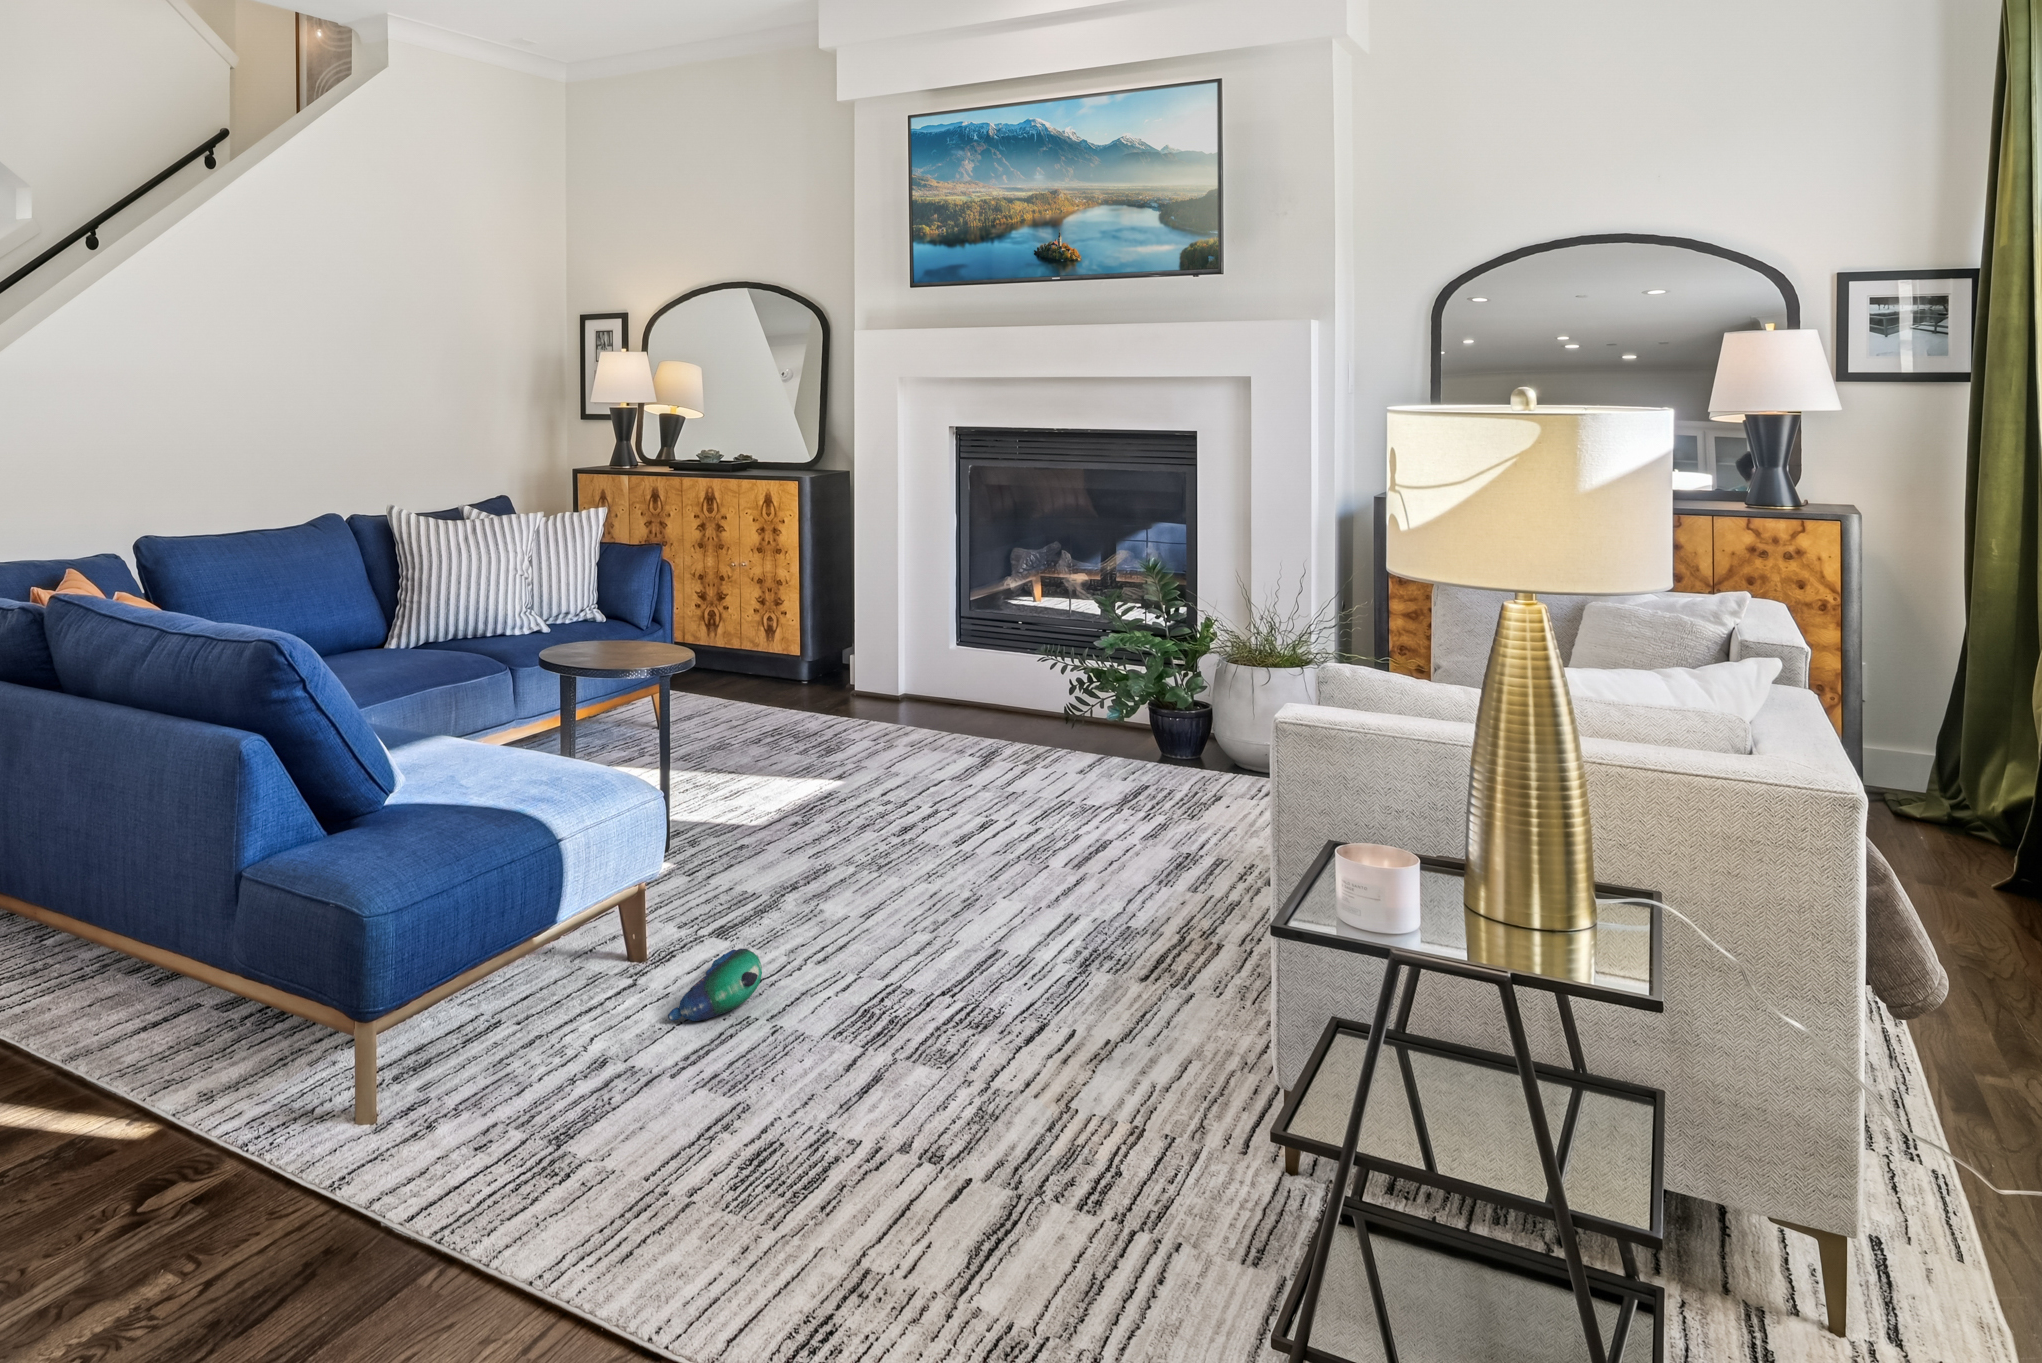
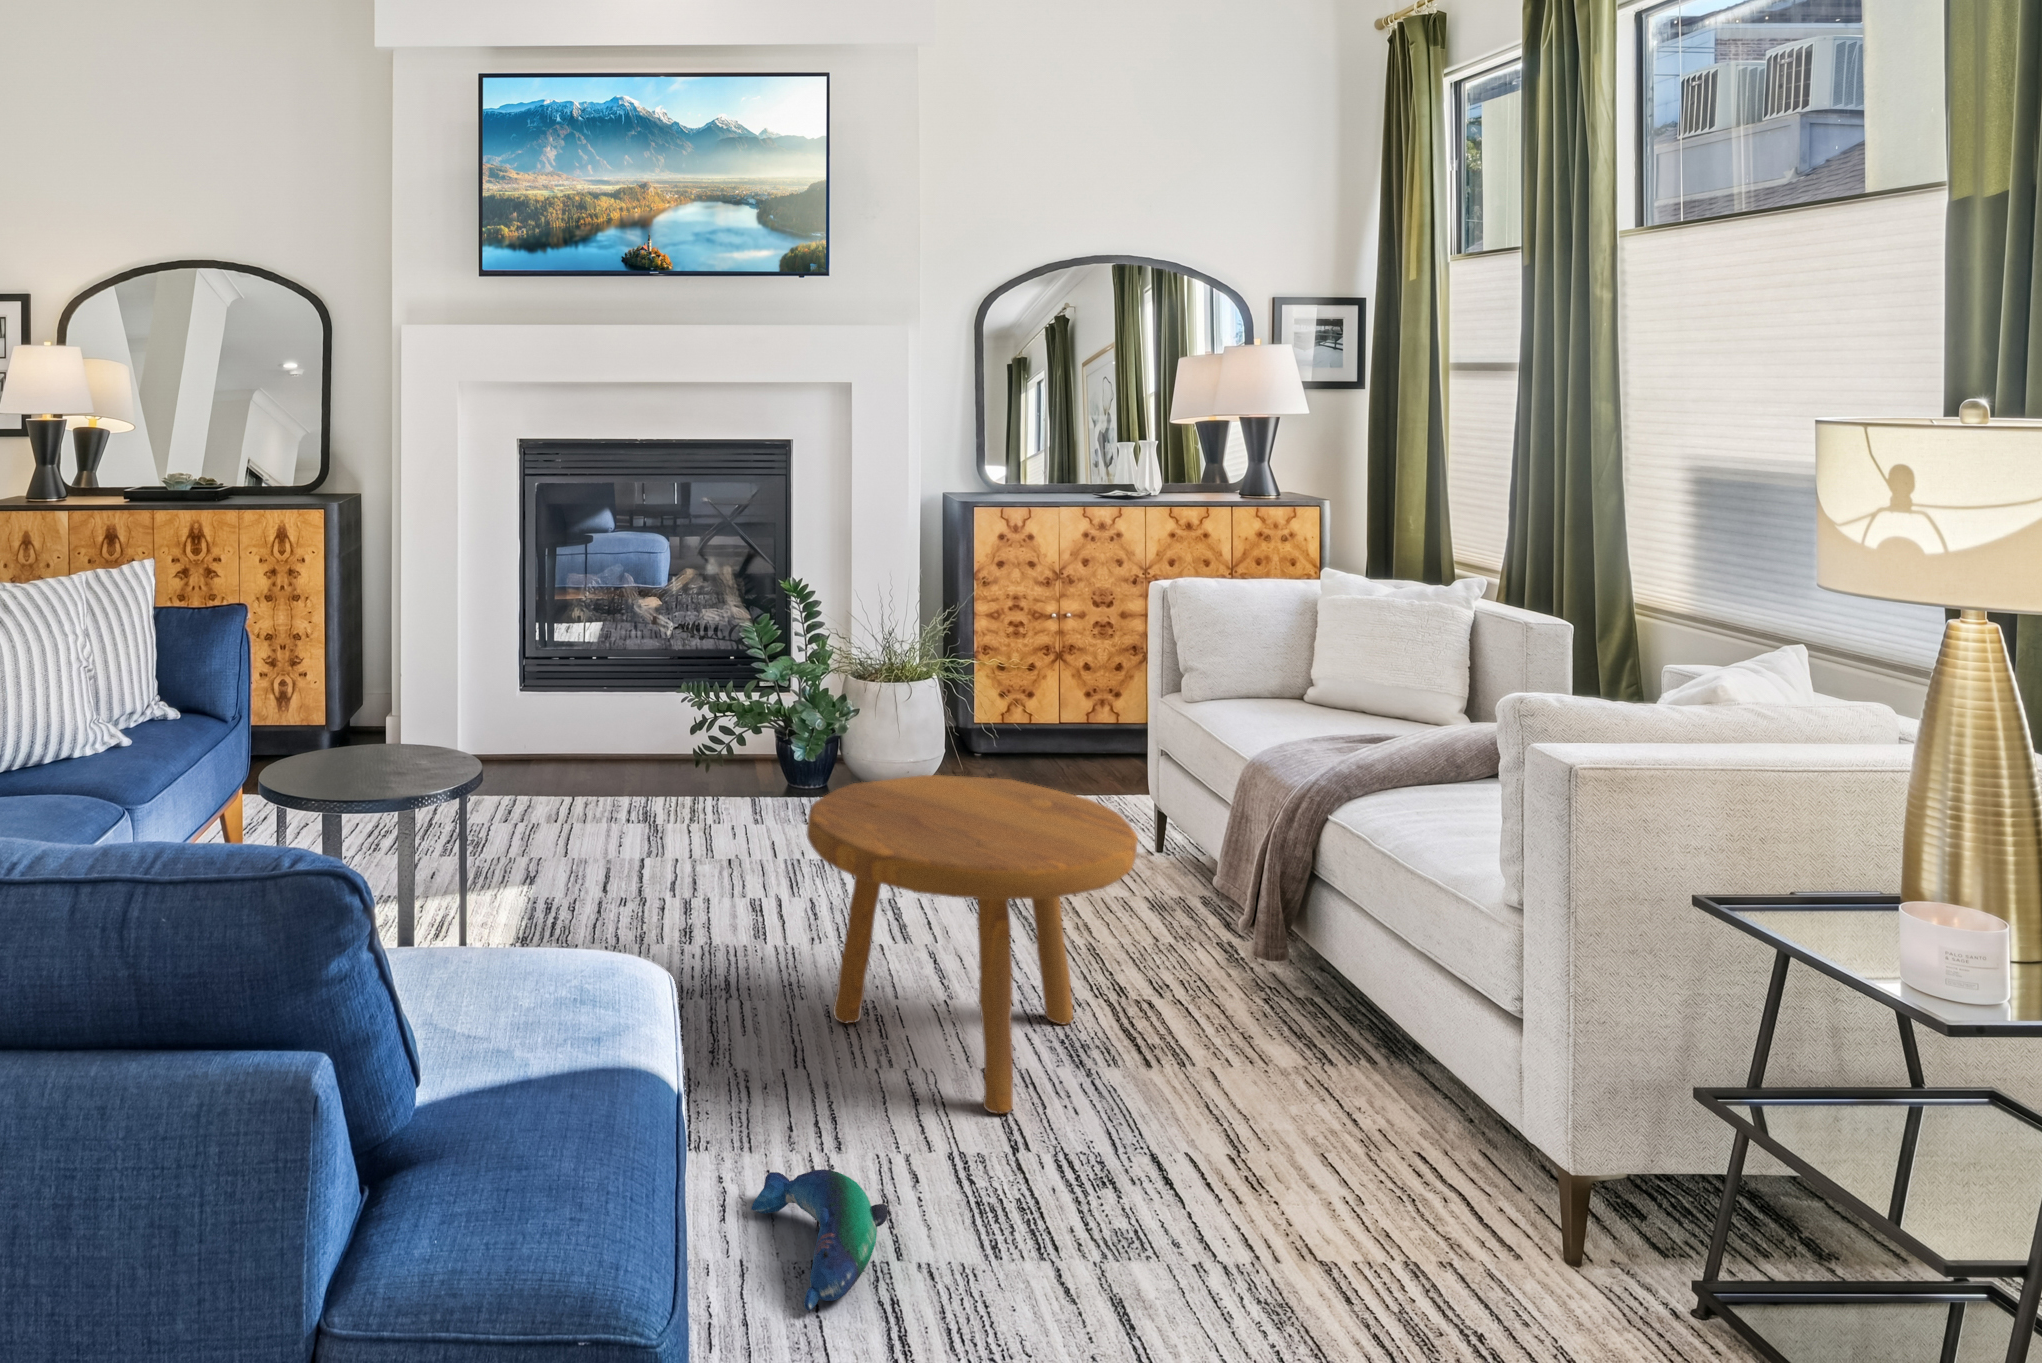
footstool: none [870,705,1146,966] -> present [807,775,1138,1114]

